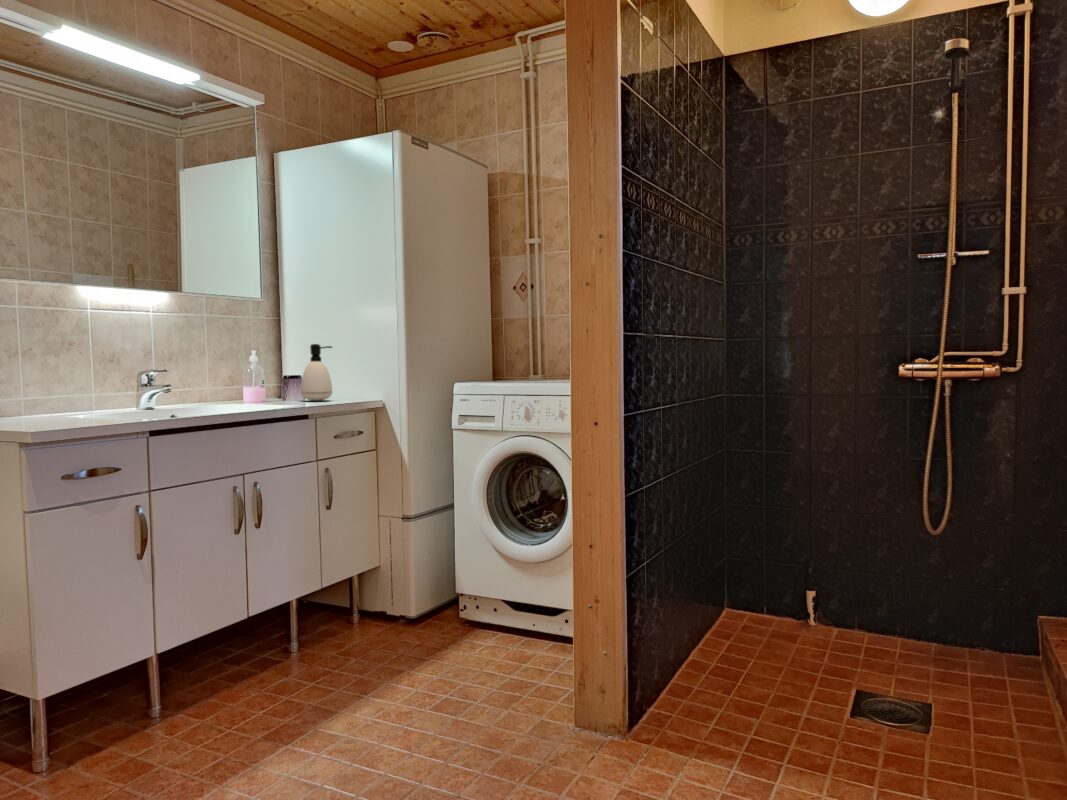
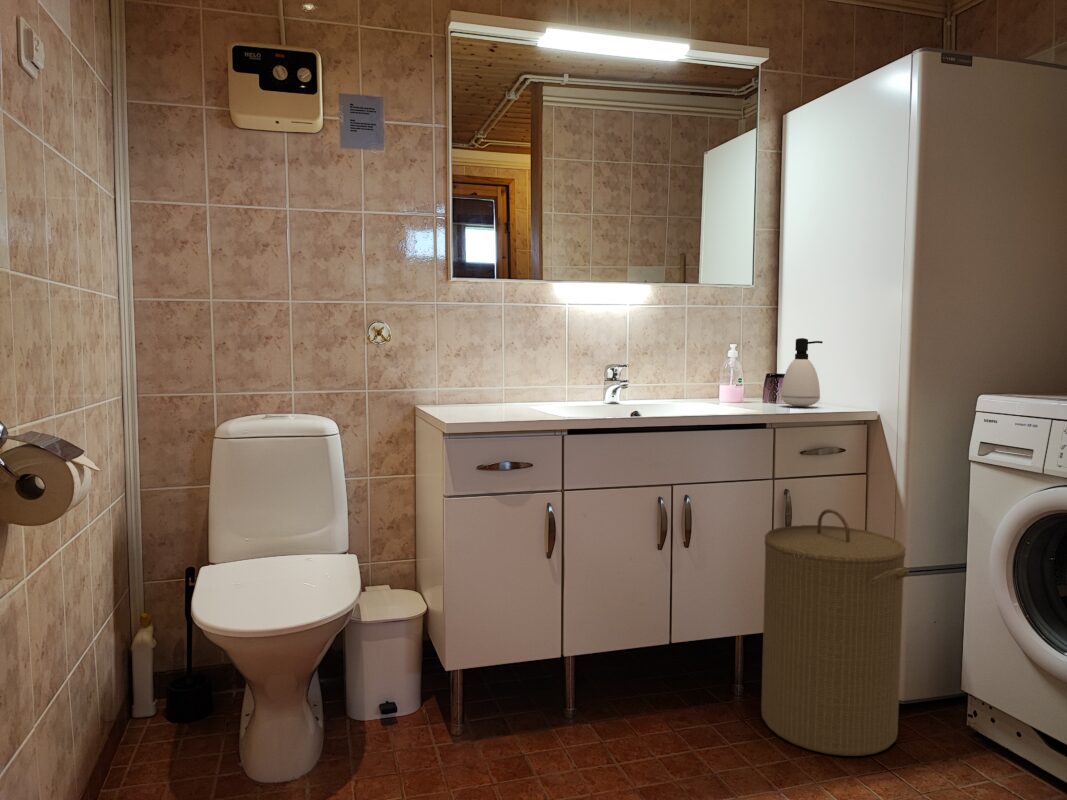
laundry hamper: none [314,477,428,665] -> present [761,509,909,756]

